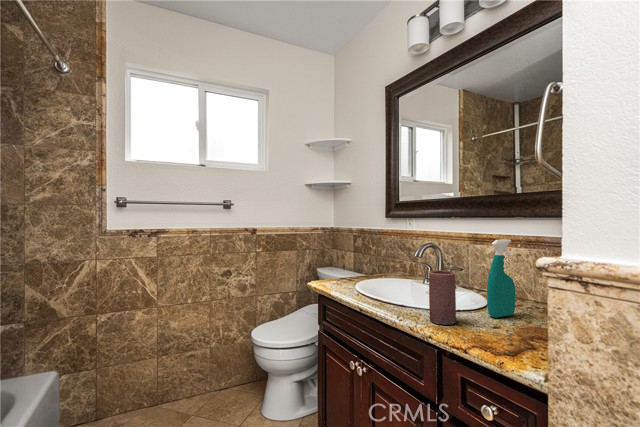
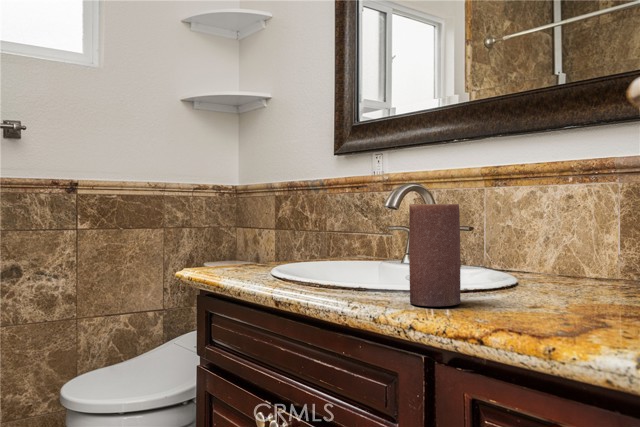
spray bottle: present [487,239,515,318] -> none [518,147,568,297]

